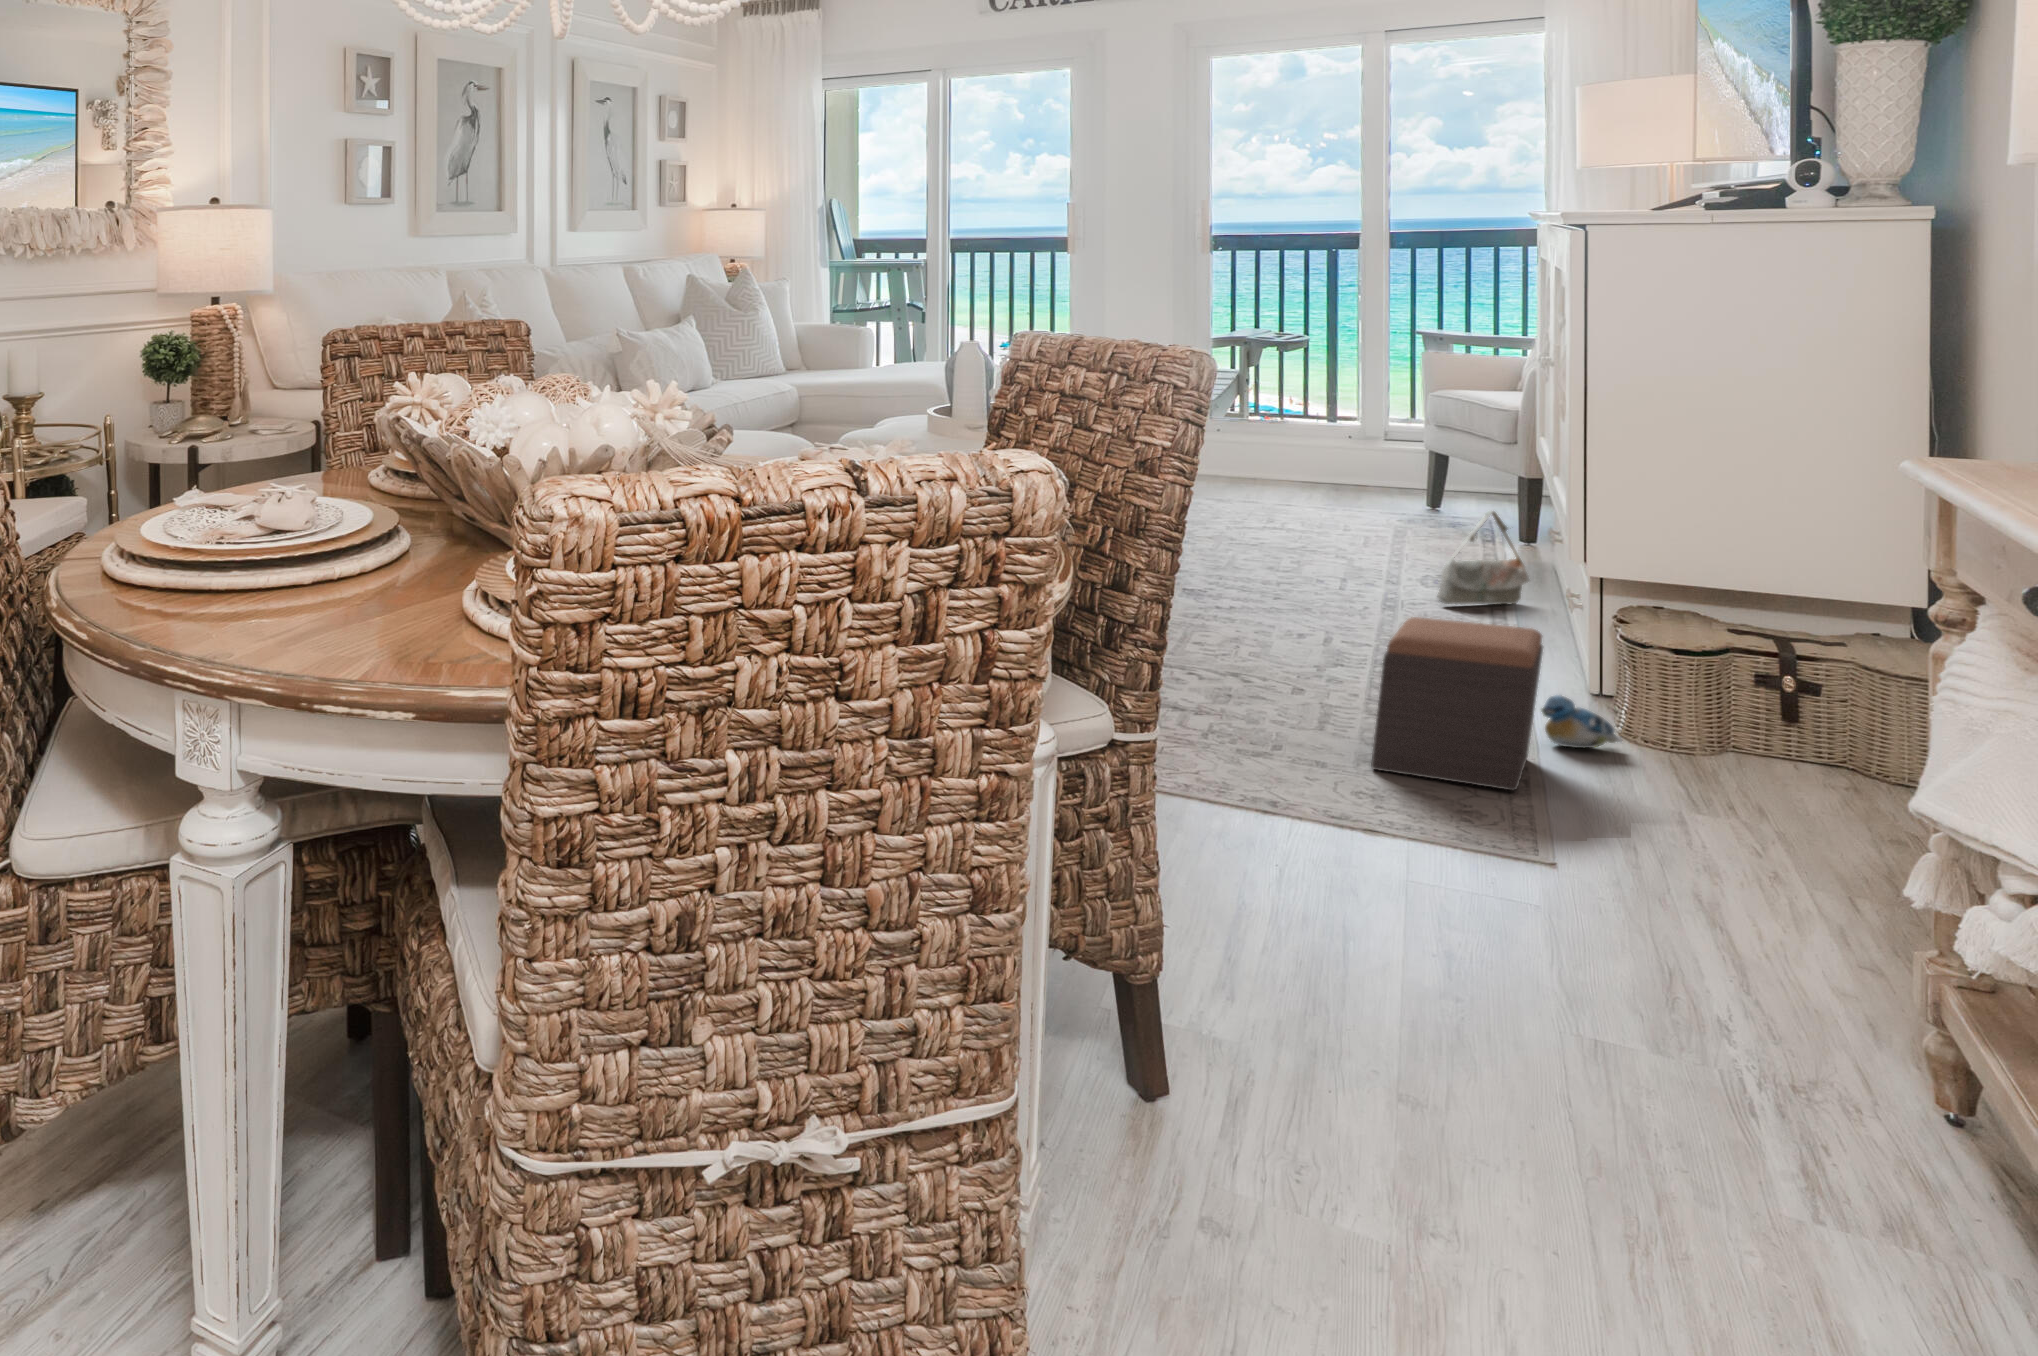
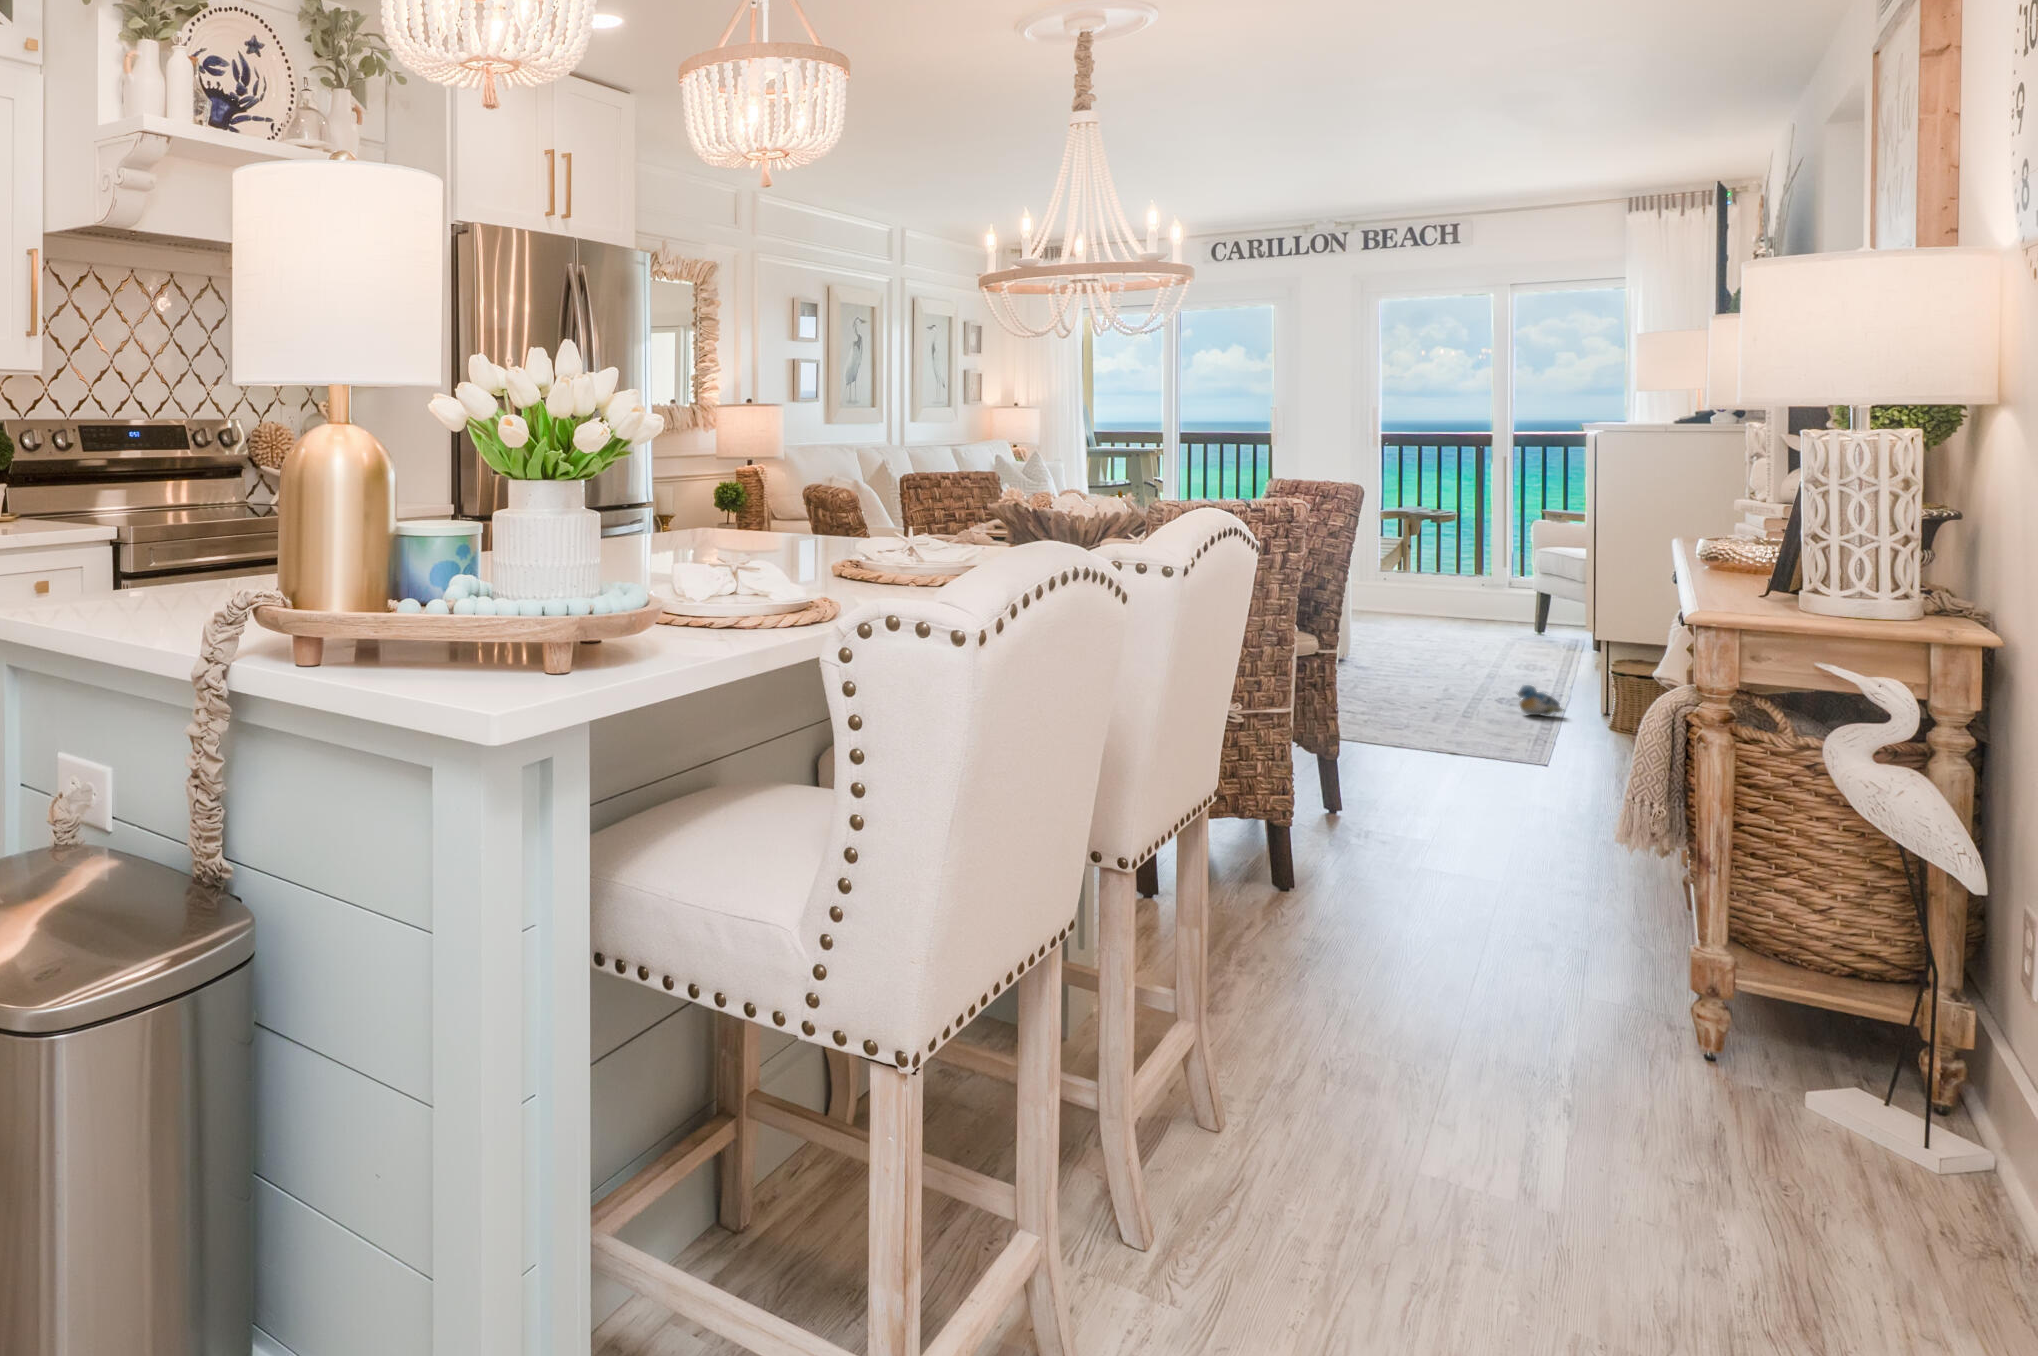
bag: present [1437,511,1529,605] -> none [1497,606,1562,669]
footstool: present [1371,617,1543,790] -> none [1409,638,1514,725]

